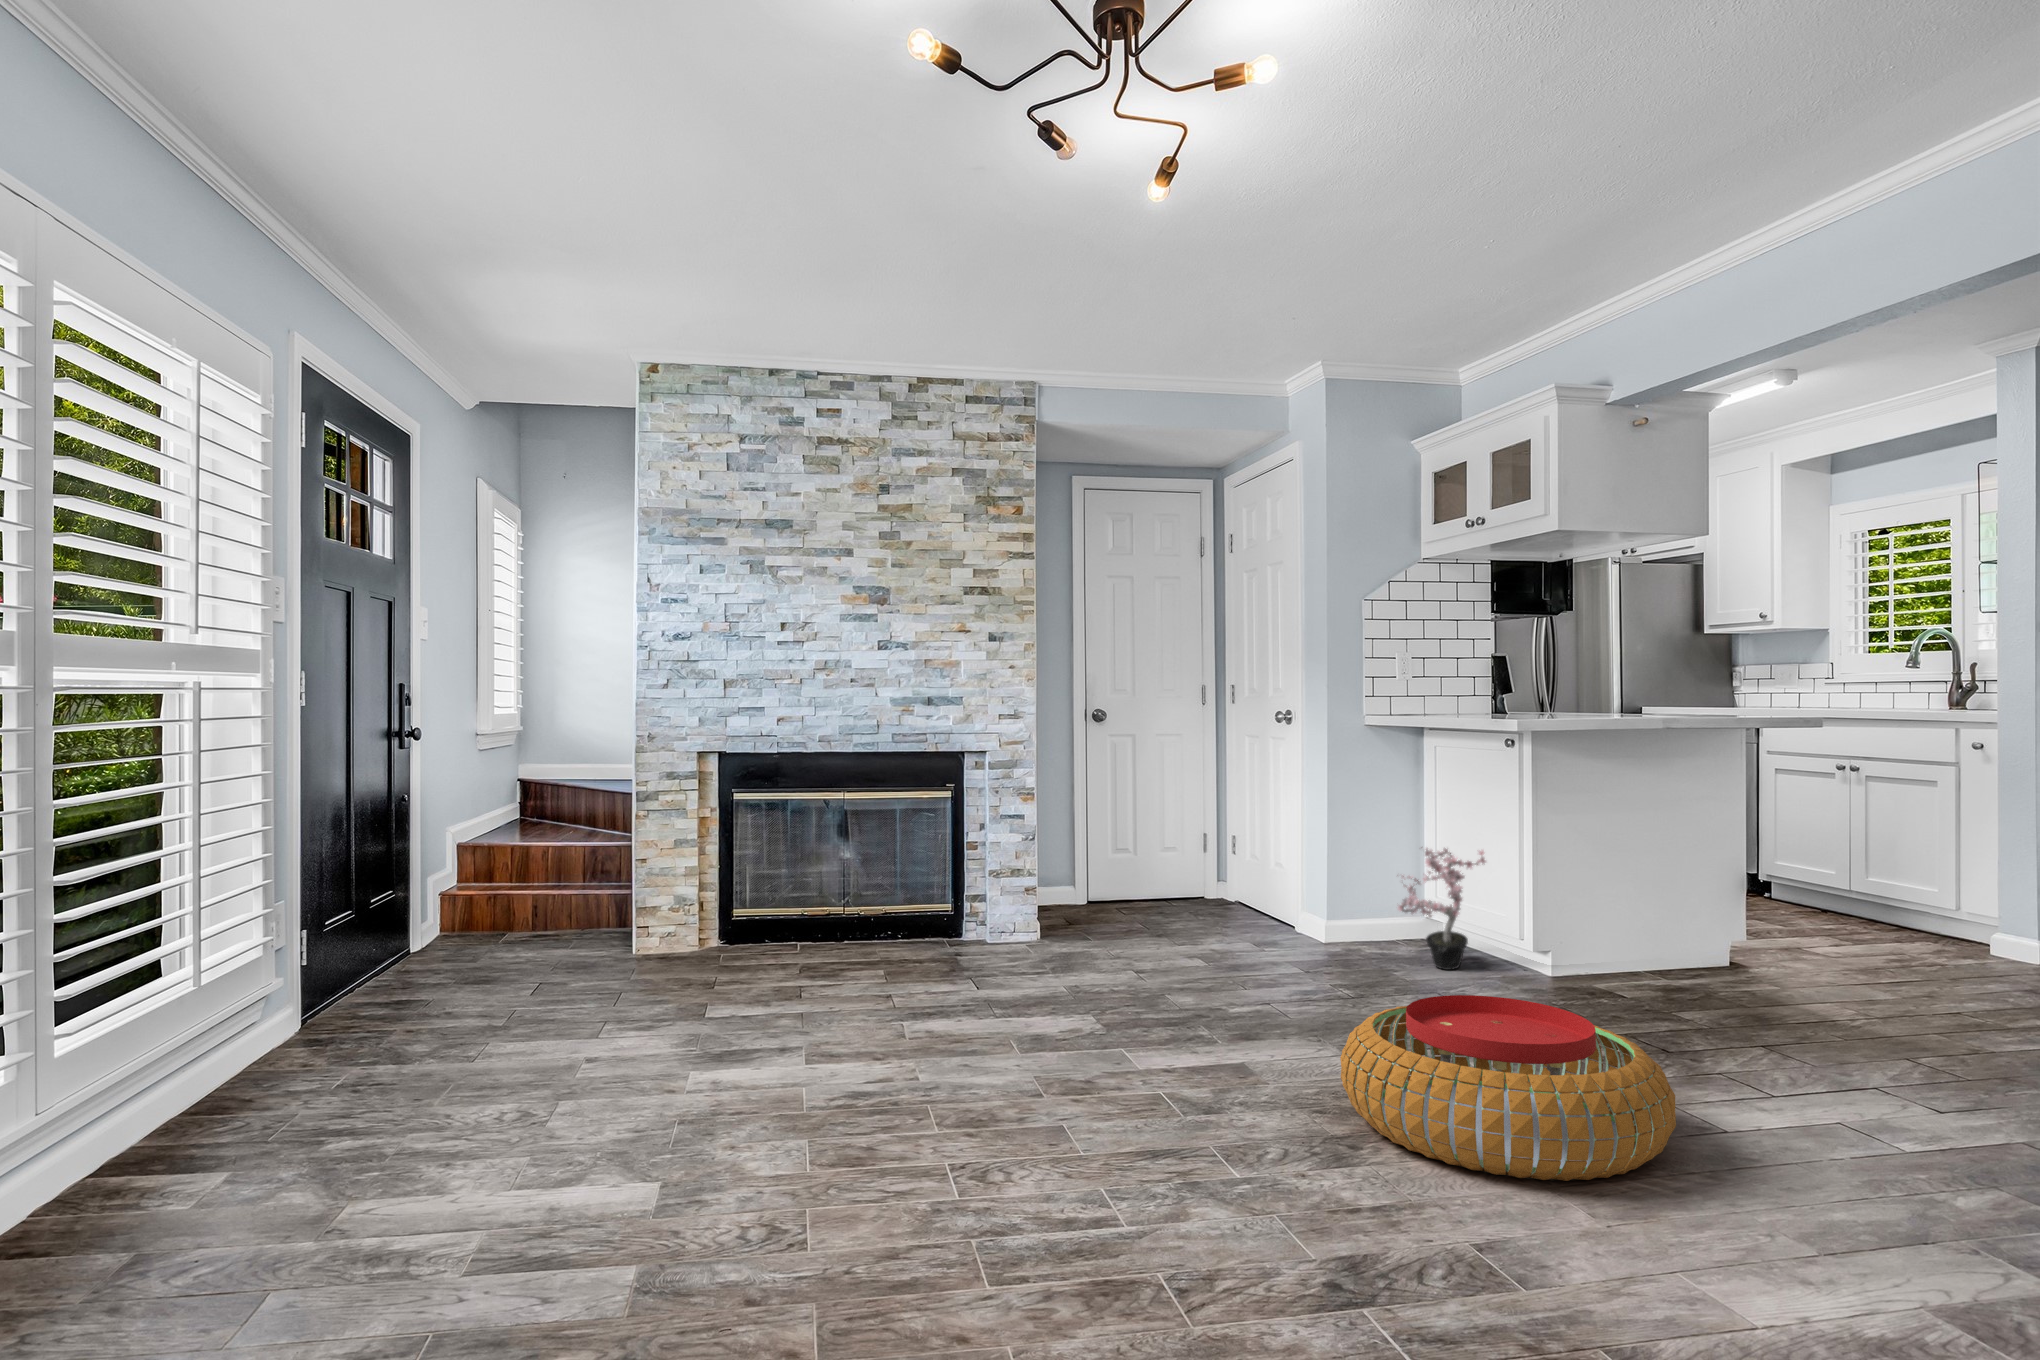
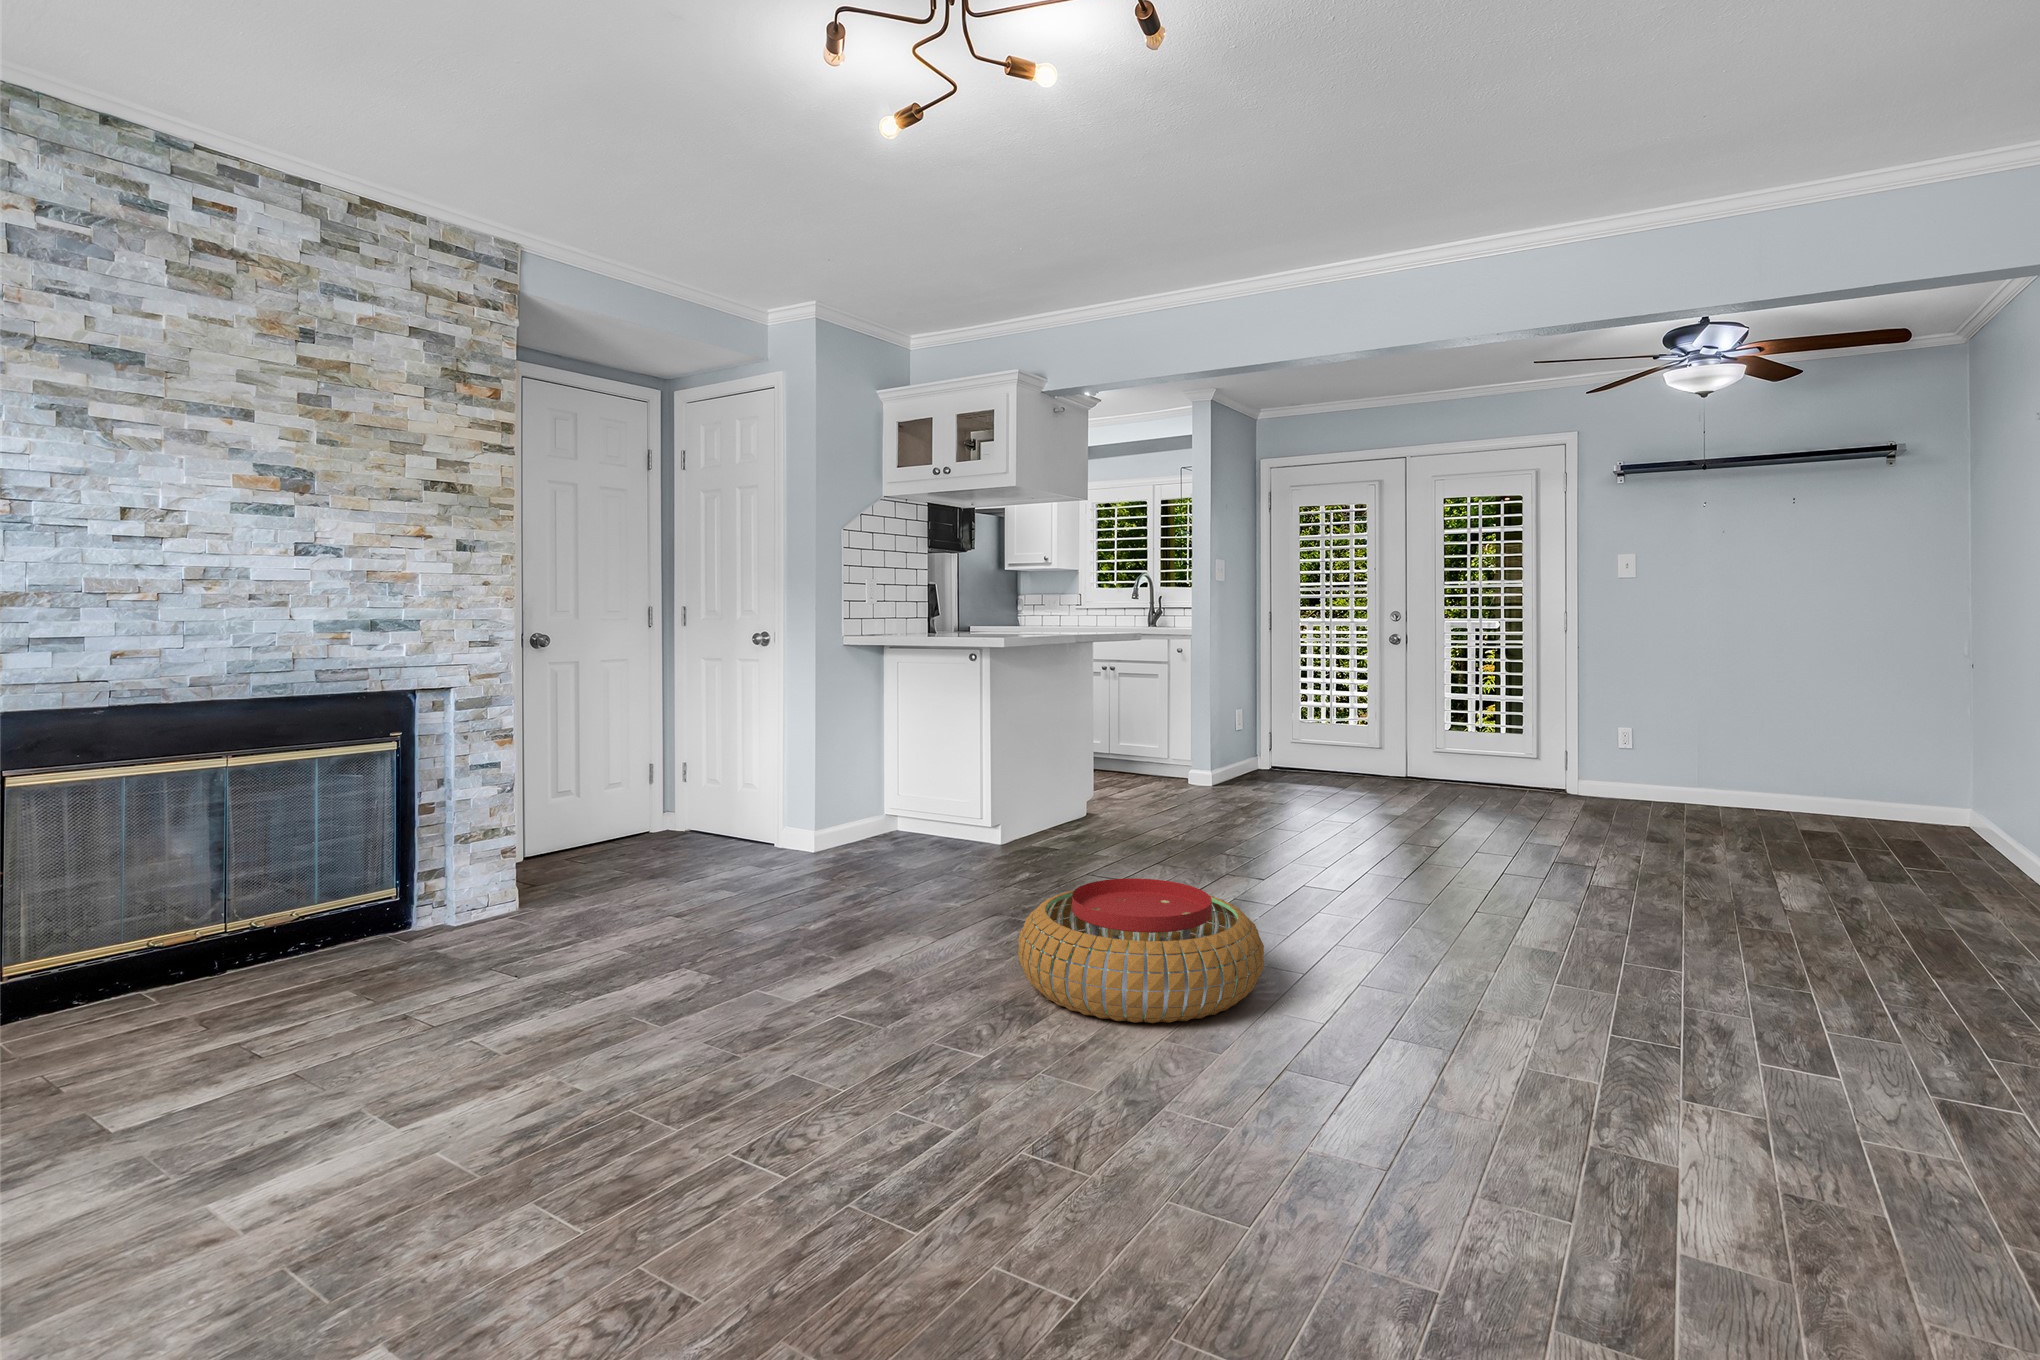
potted plant: present [1397,847,1486,970] -> none [874,749,969,861]

